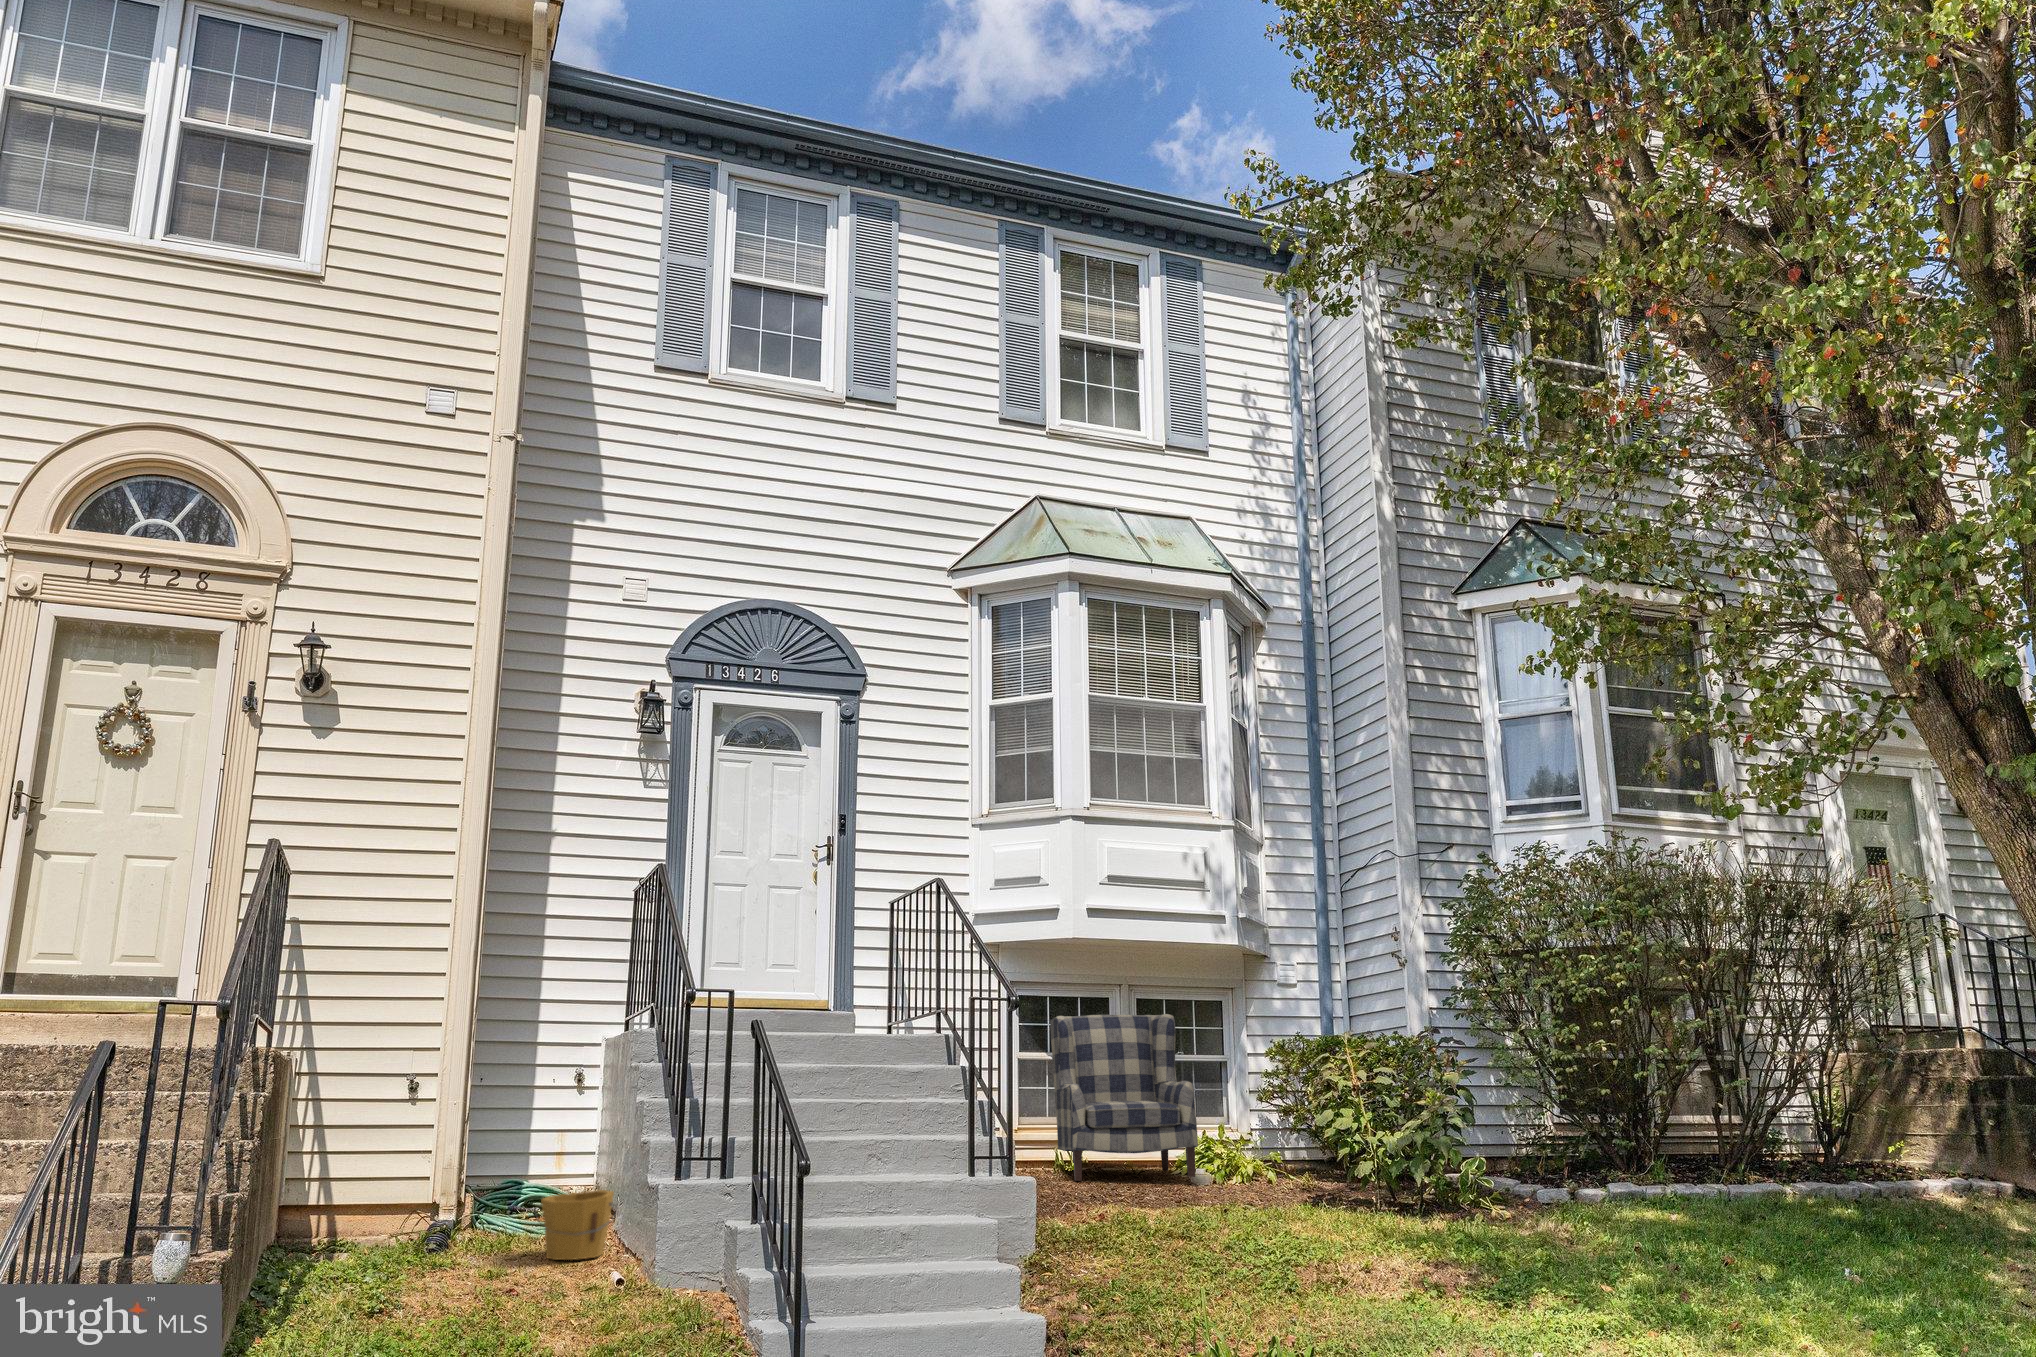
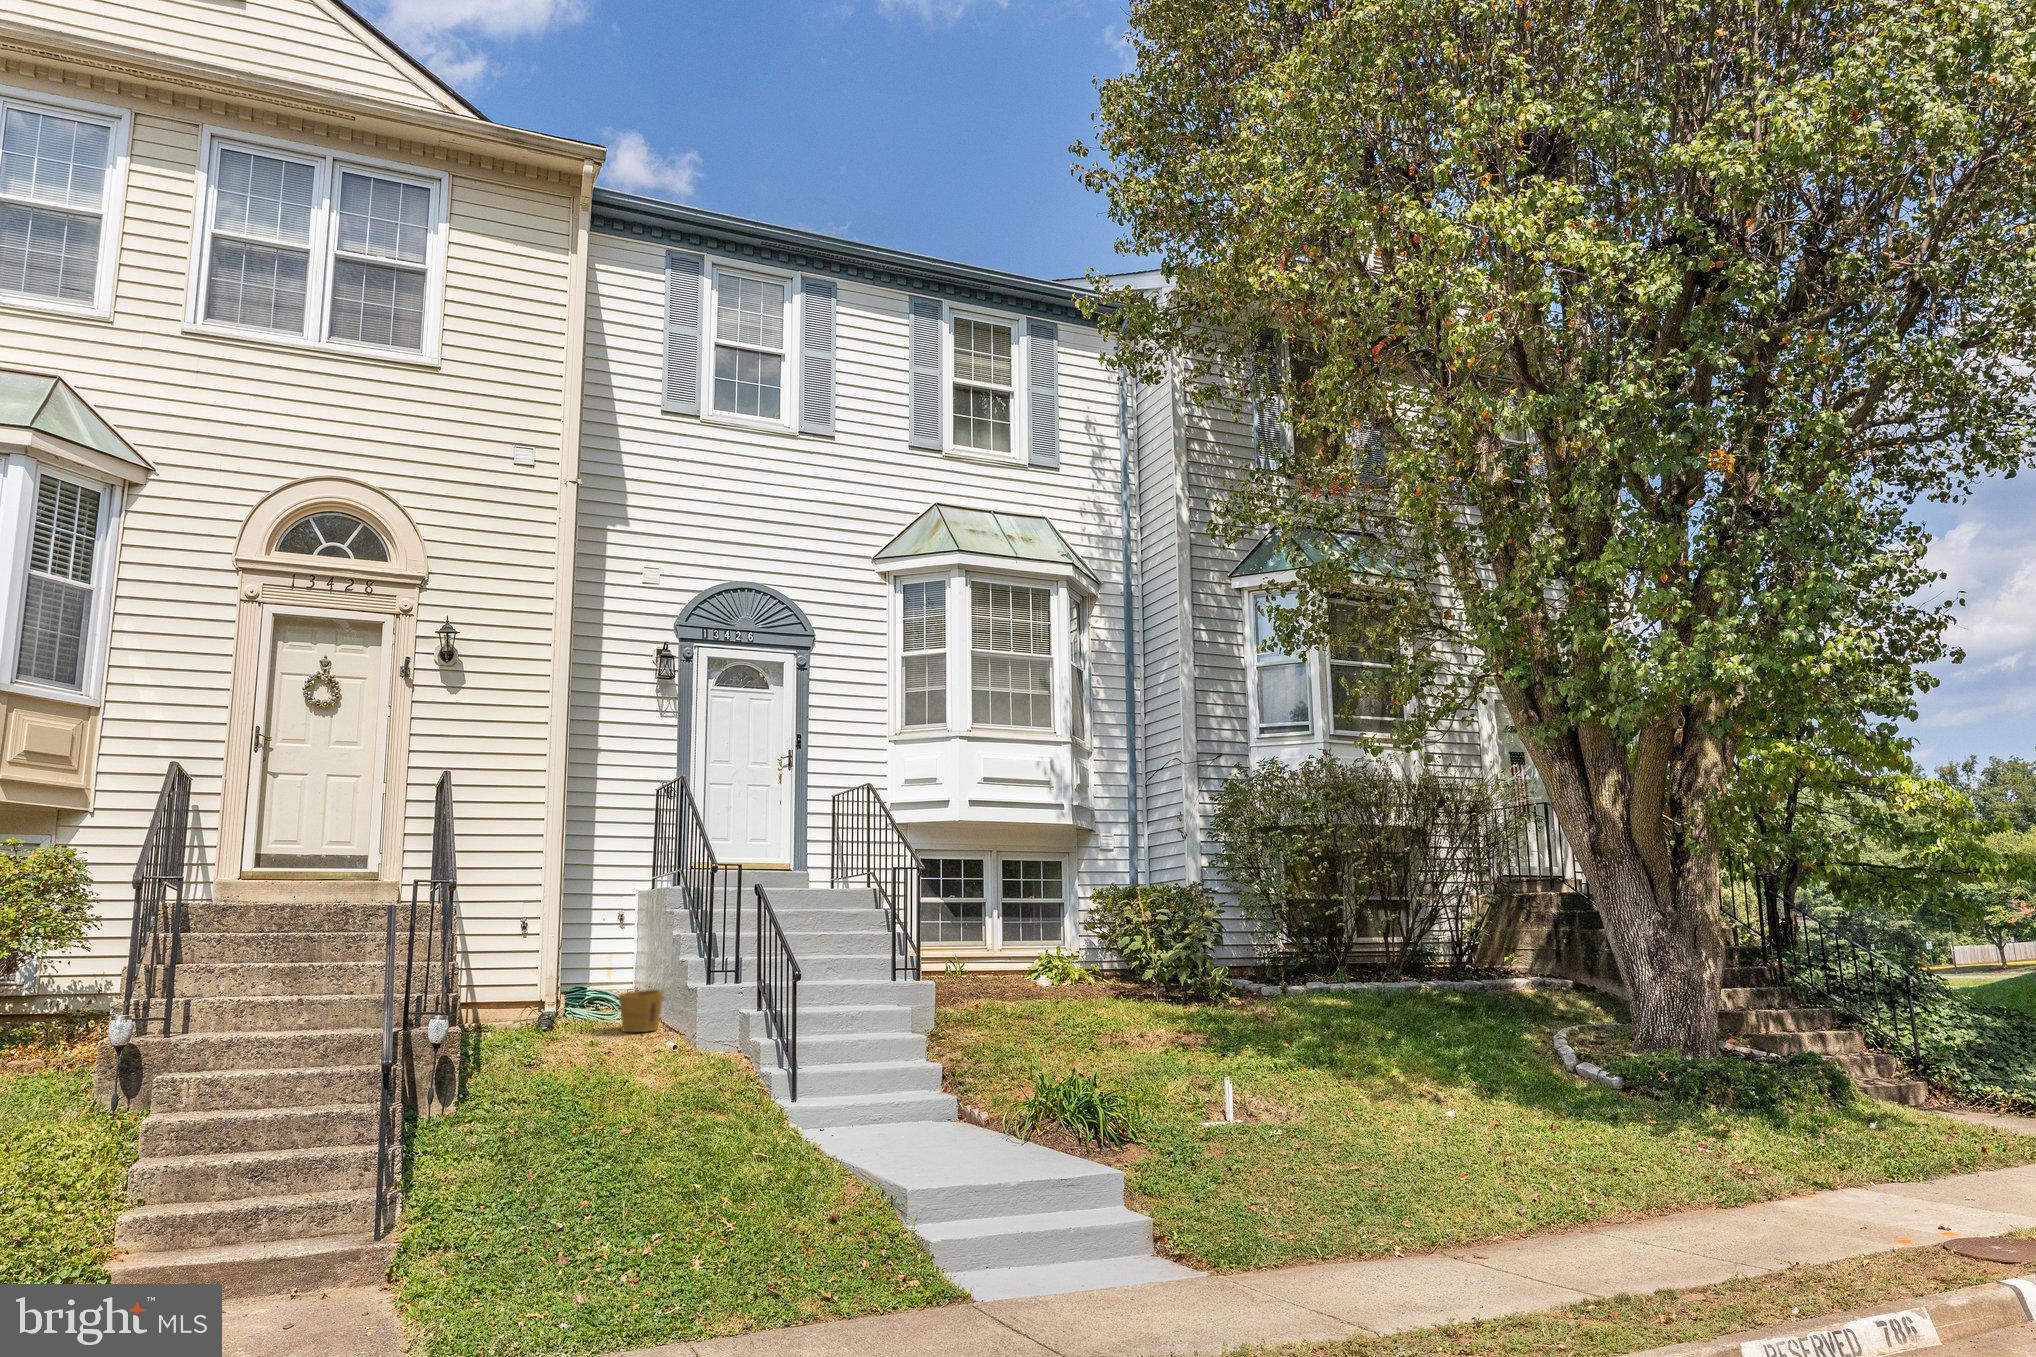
chair: present [1050,1014,1198,1181] -> none [943,871,1040,982]

